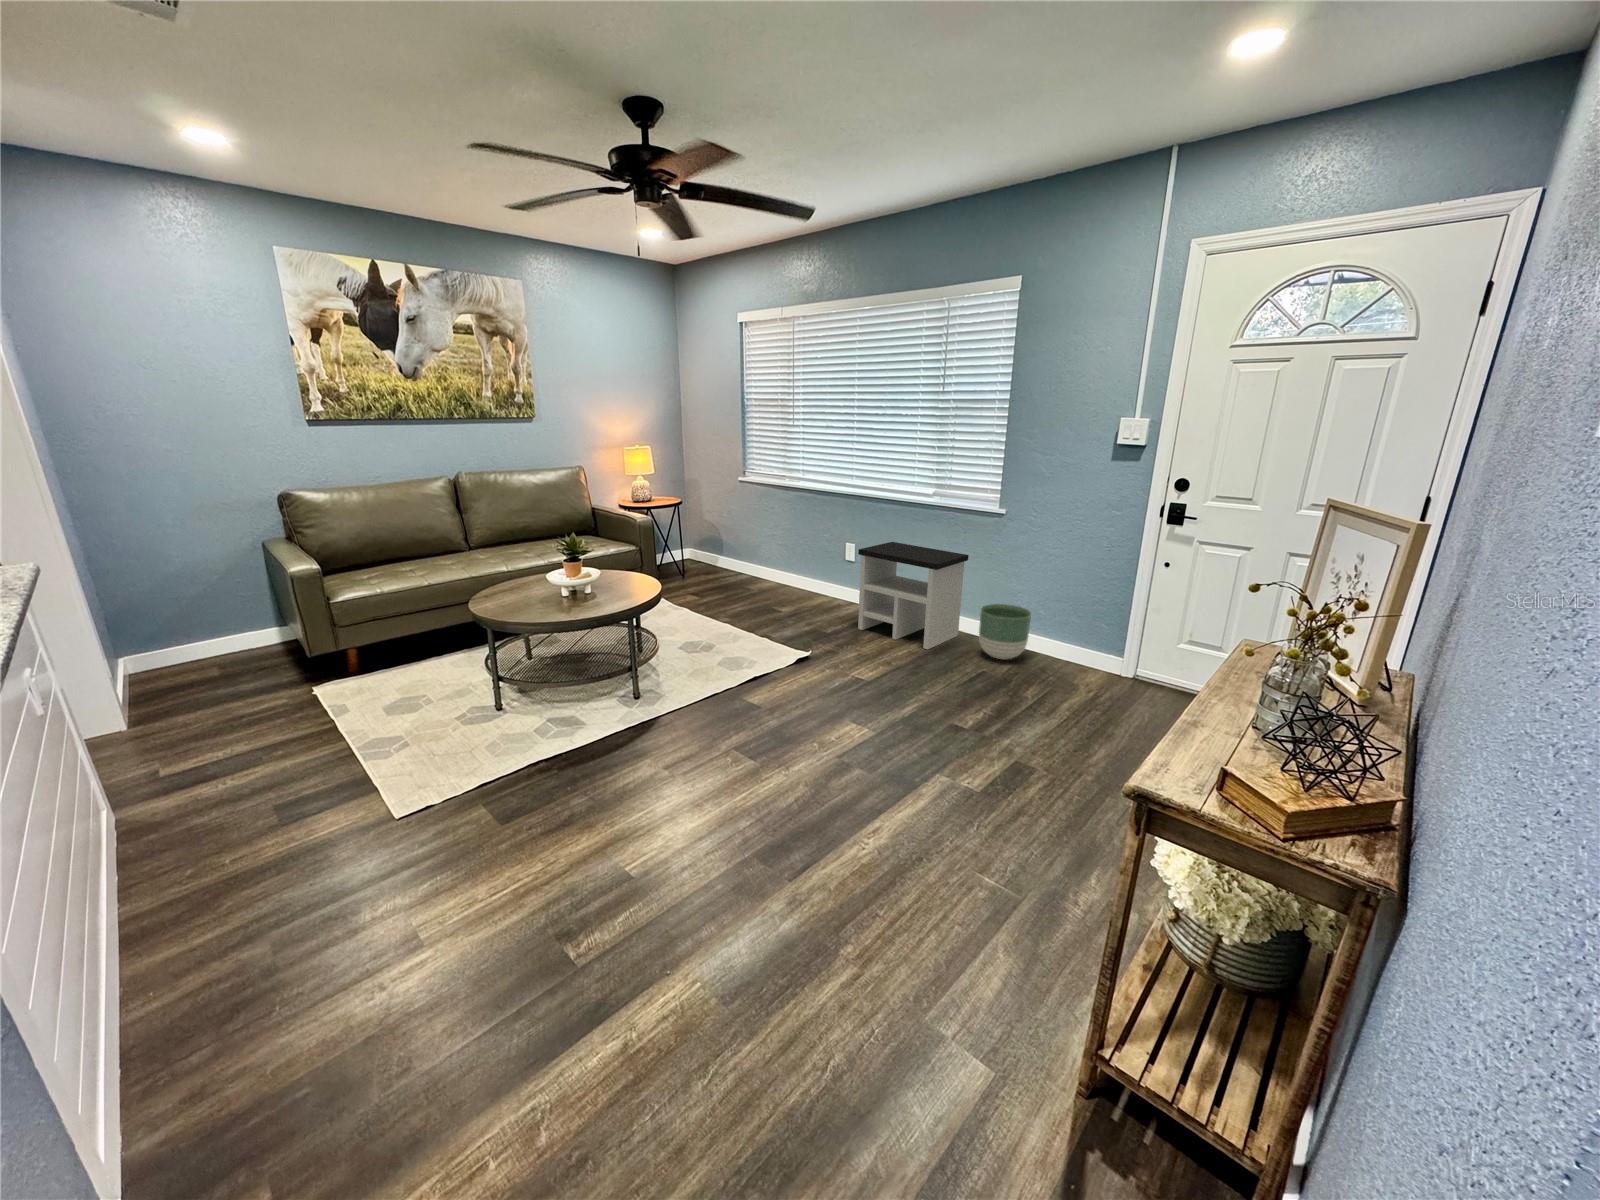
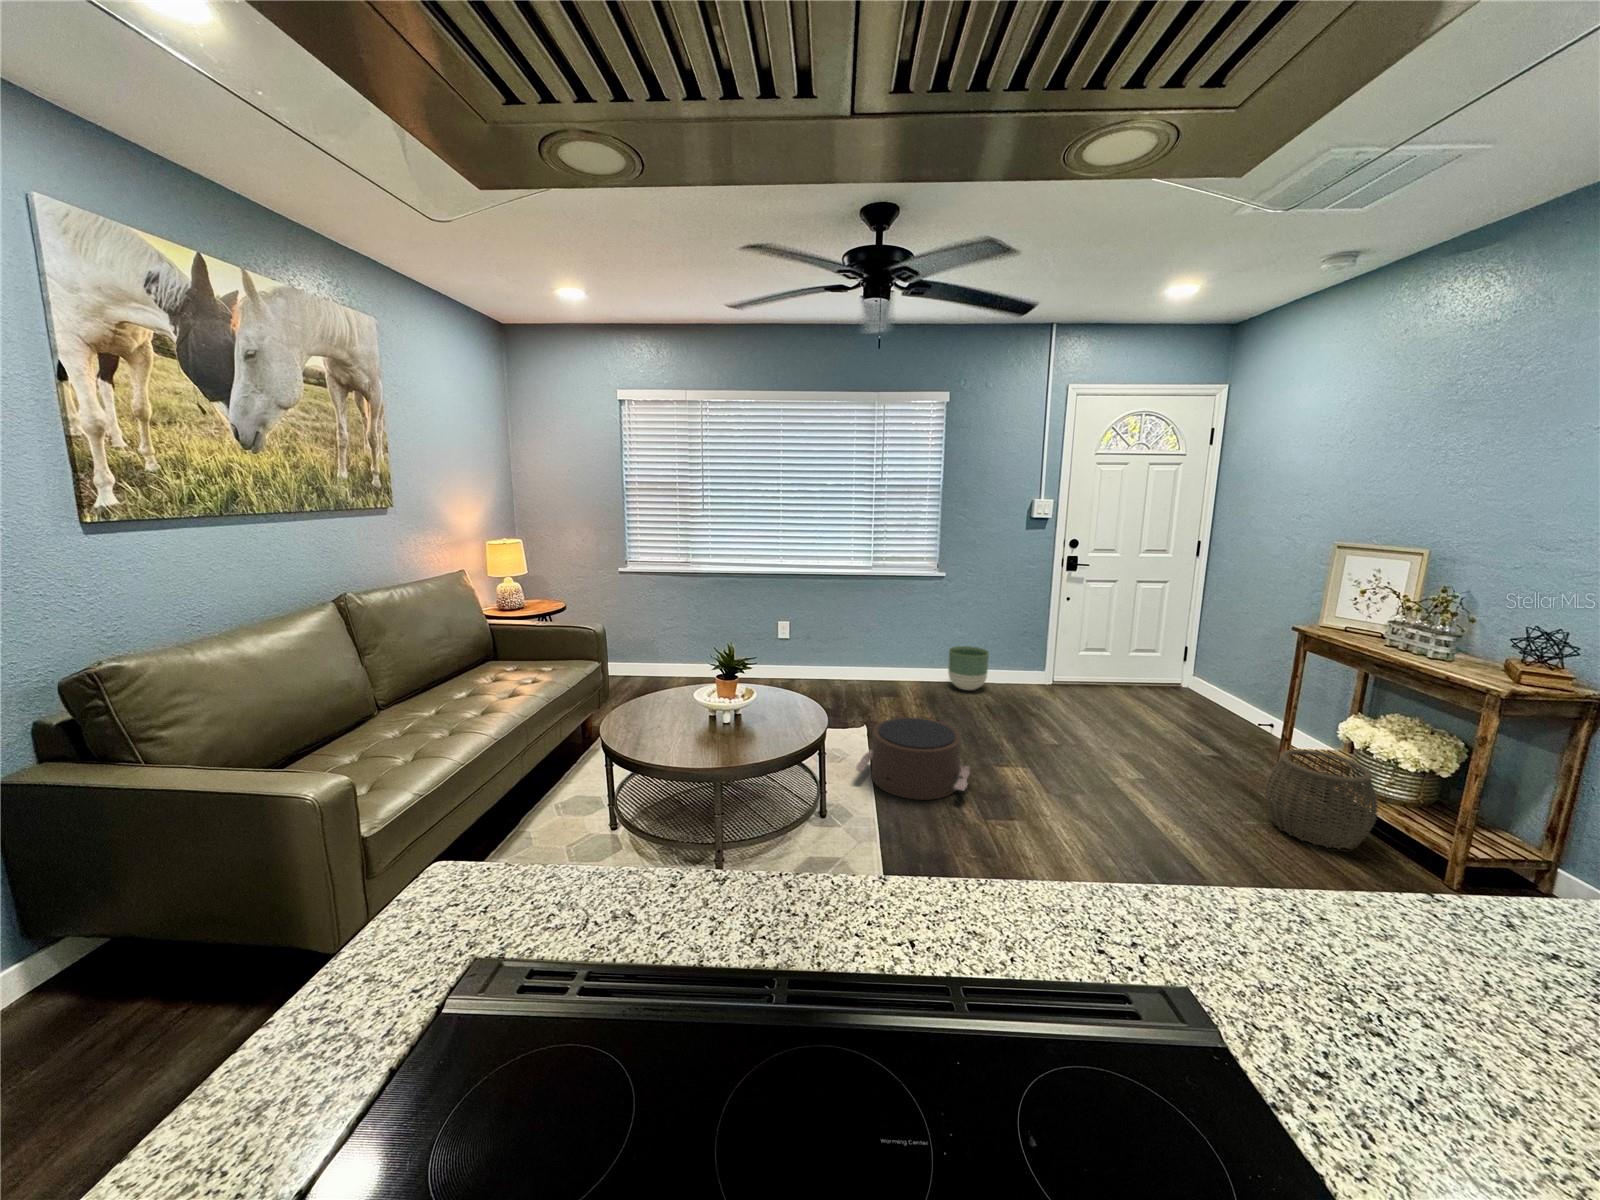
side table: present [858,542,969,650] -> none [841,610,927,697]
pouf: none [702,643,797,724] -> present [856,718,970,800]
woven basket: none [994,804,1138,972] -> present [1265,749,1378,849]

